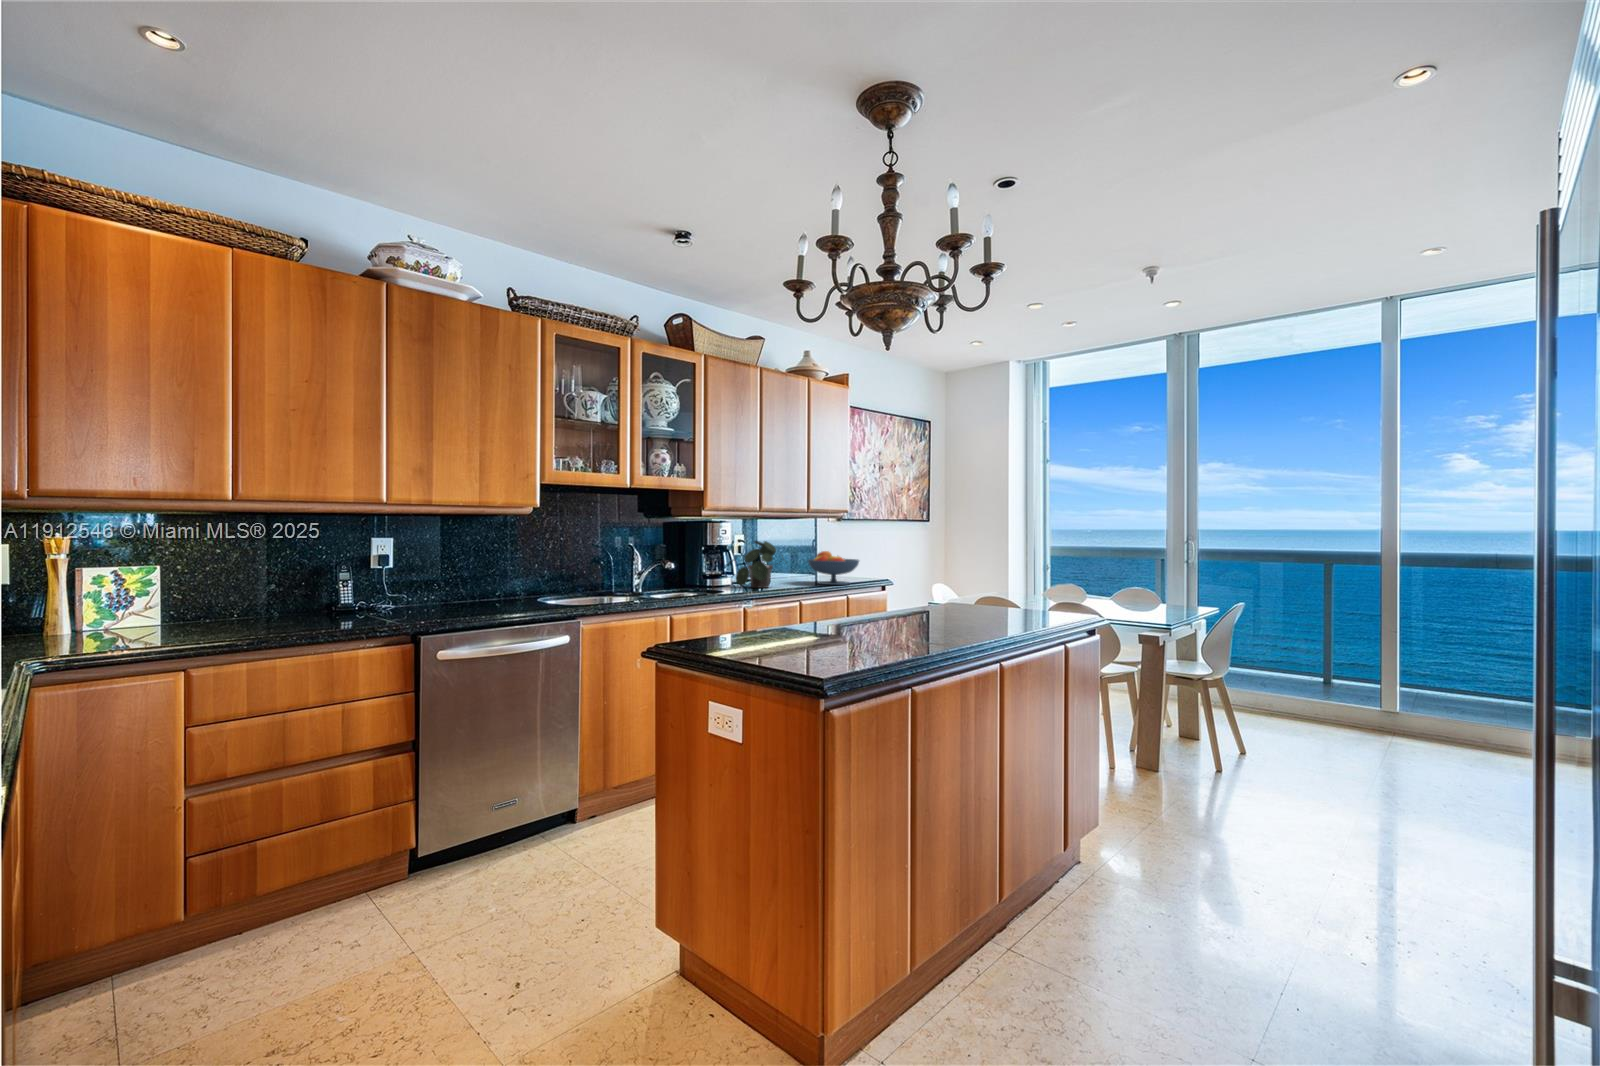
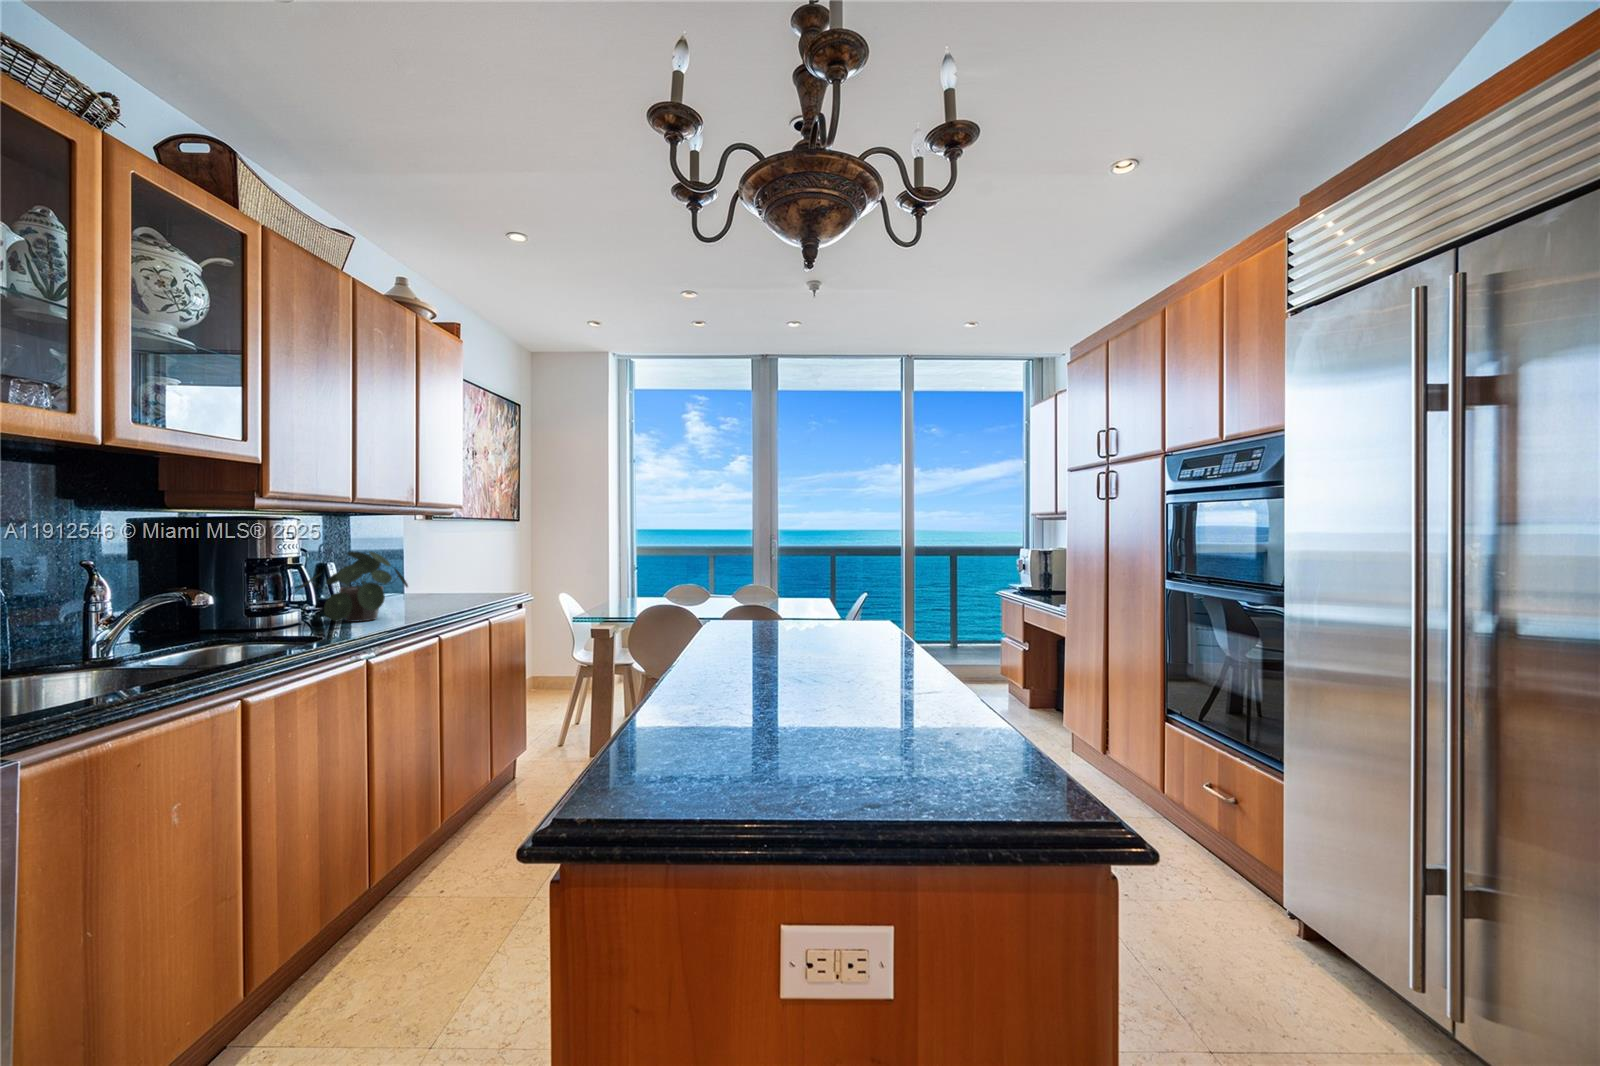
fruit bowl: present [808,551,859,585] -> none [421,560,498,606]

